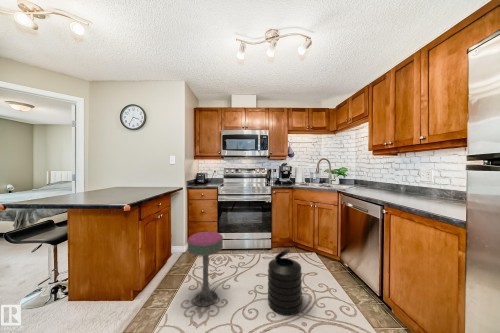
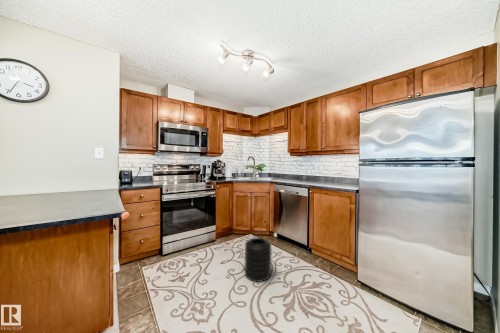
bar stool: present [188,231,223,307] -> none [174,230,210,307]

